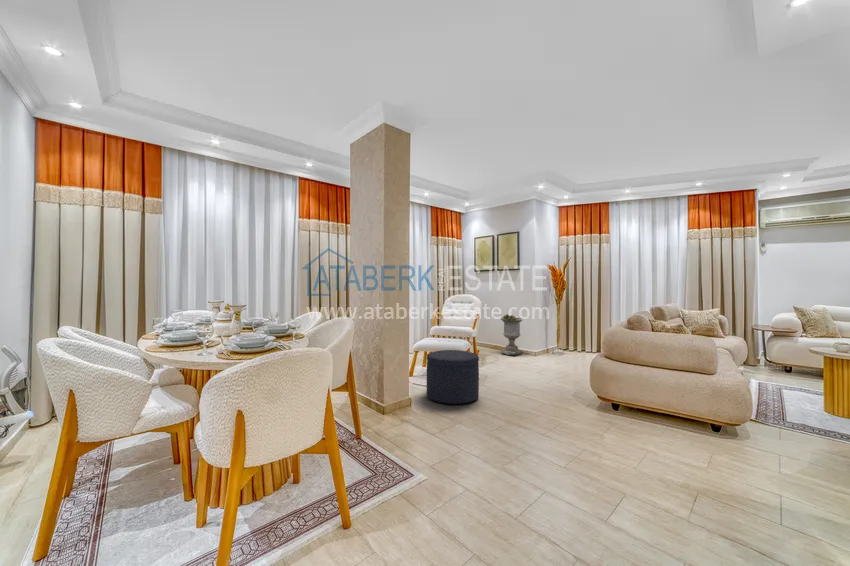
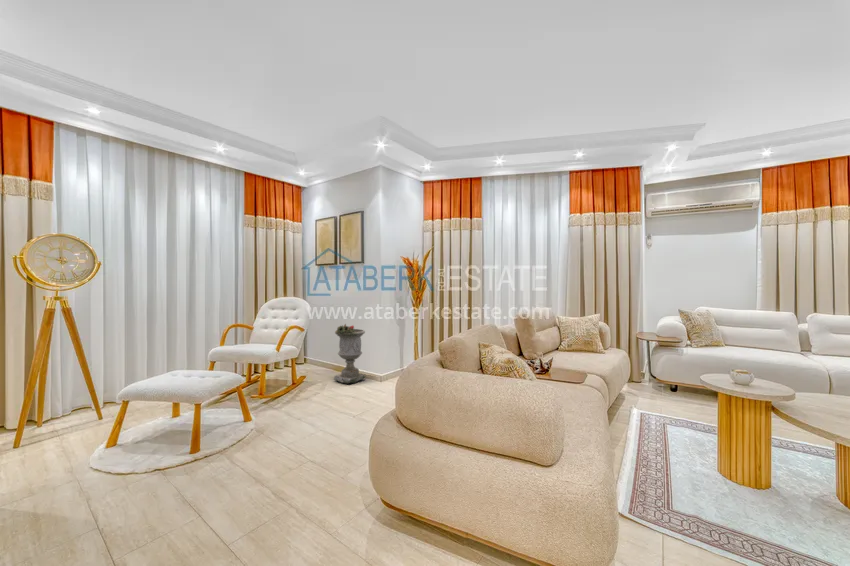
ottoman: present [427,350,479,404] -> none [60,402,191,528]

